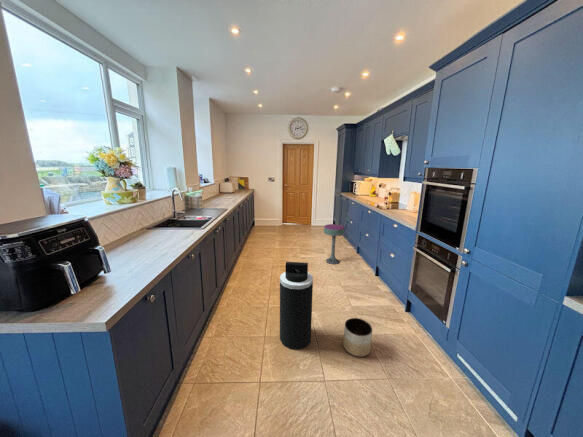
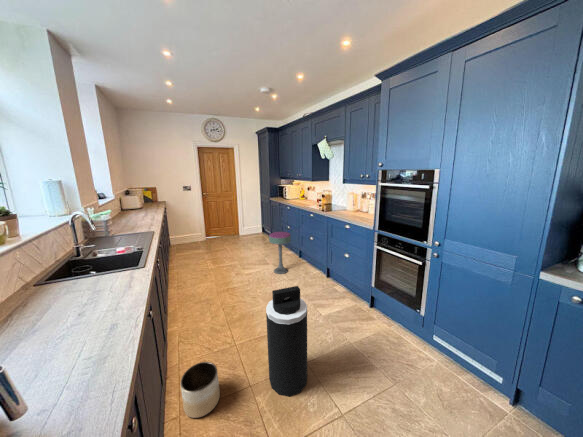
planter: present [343,318,372,357] -> present [181,362,220,418]

